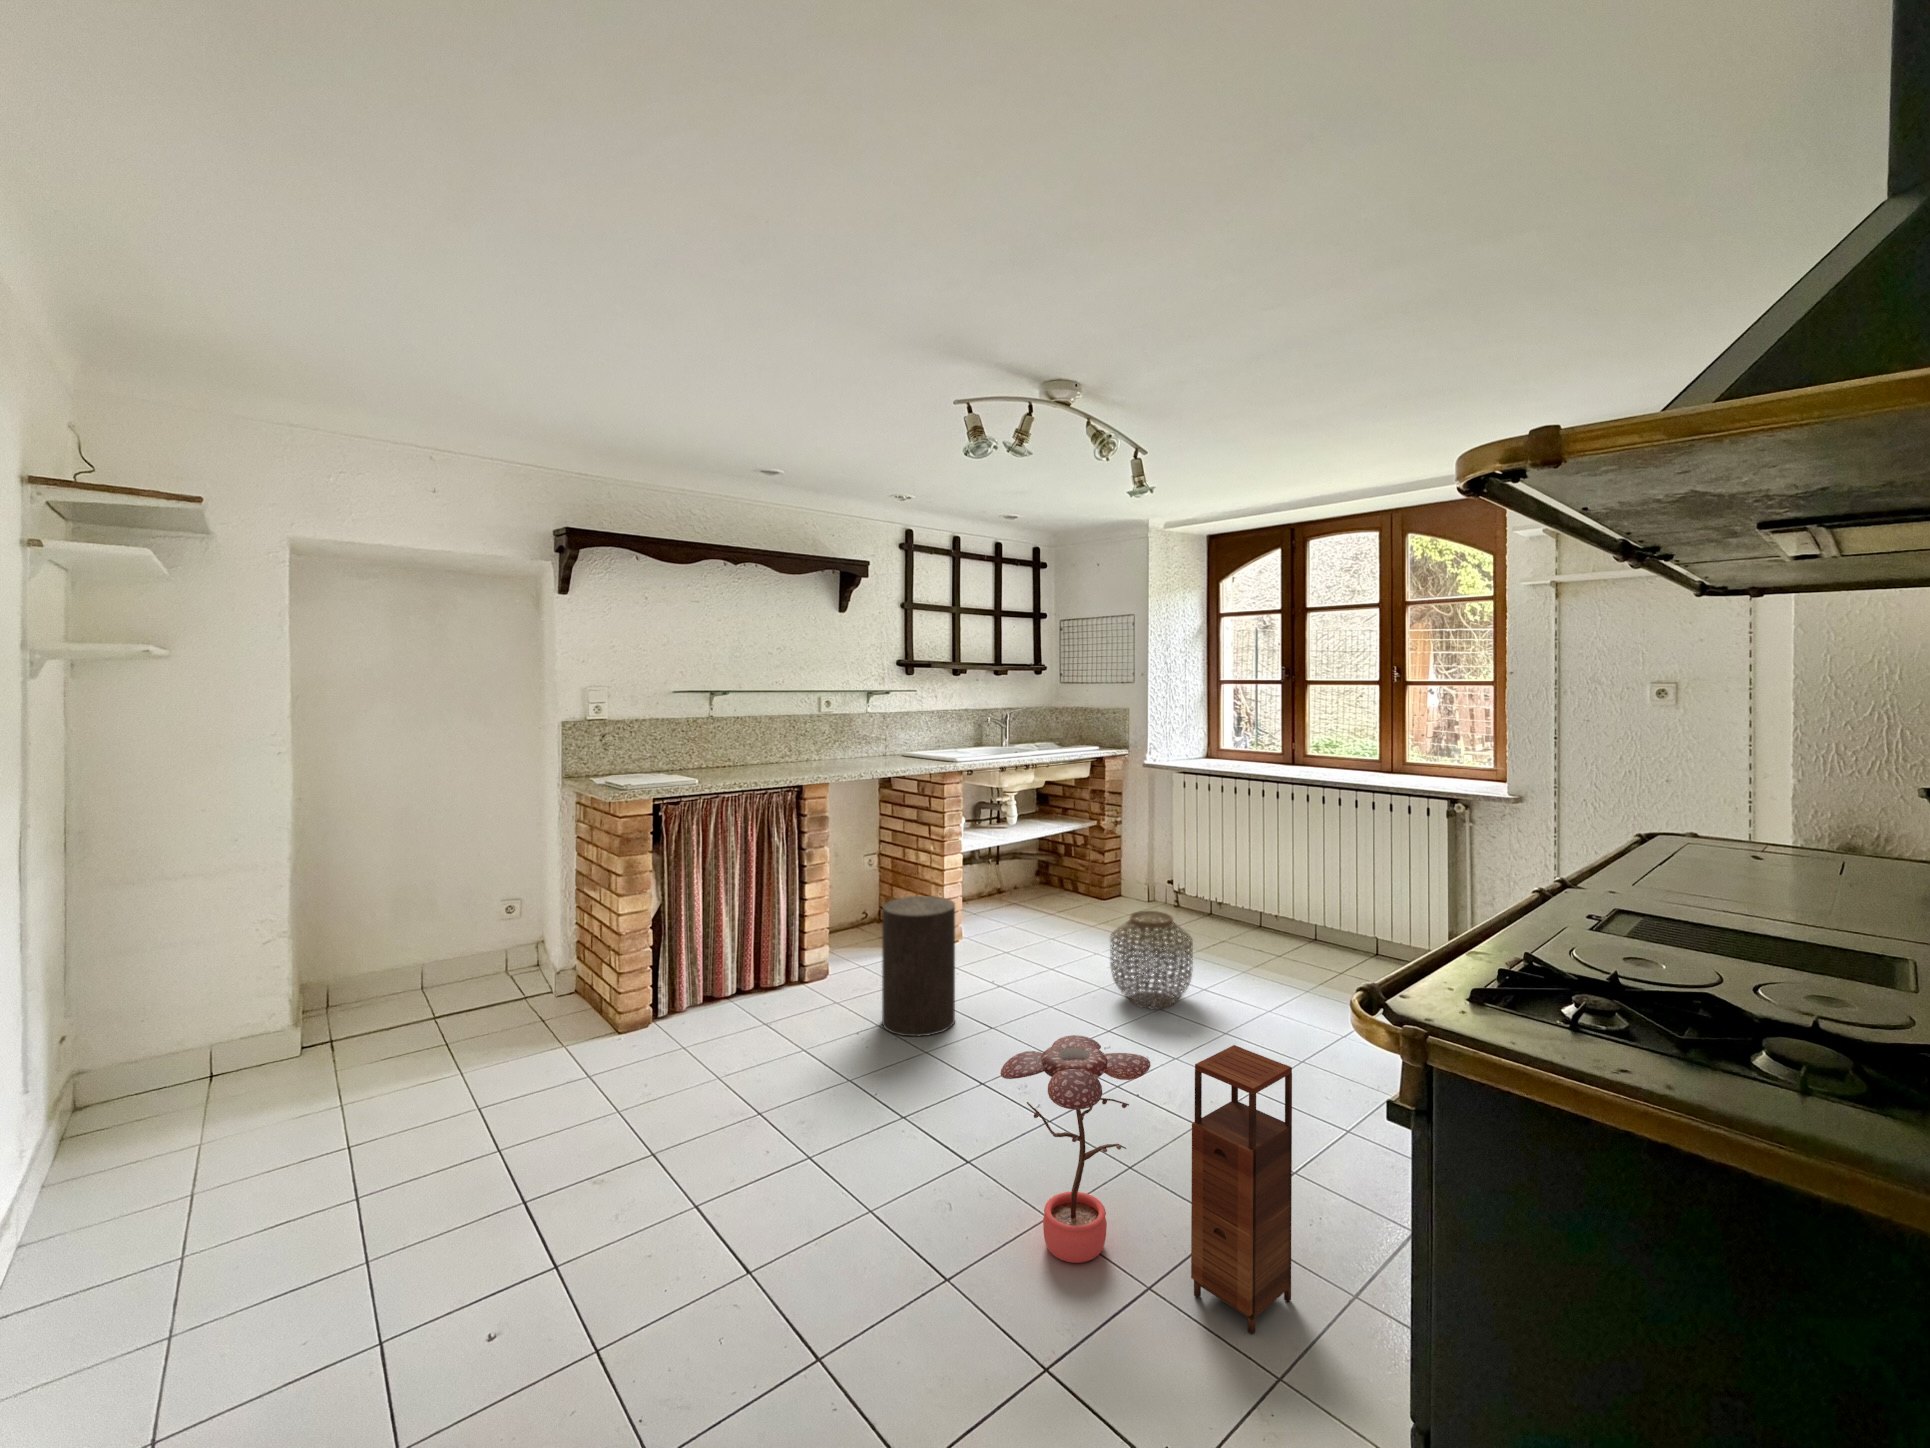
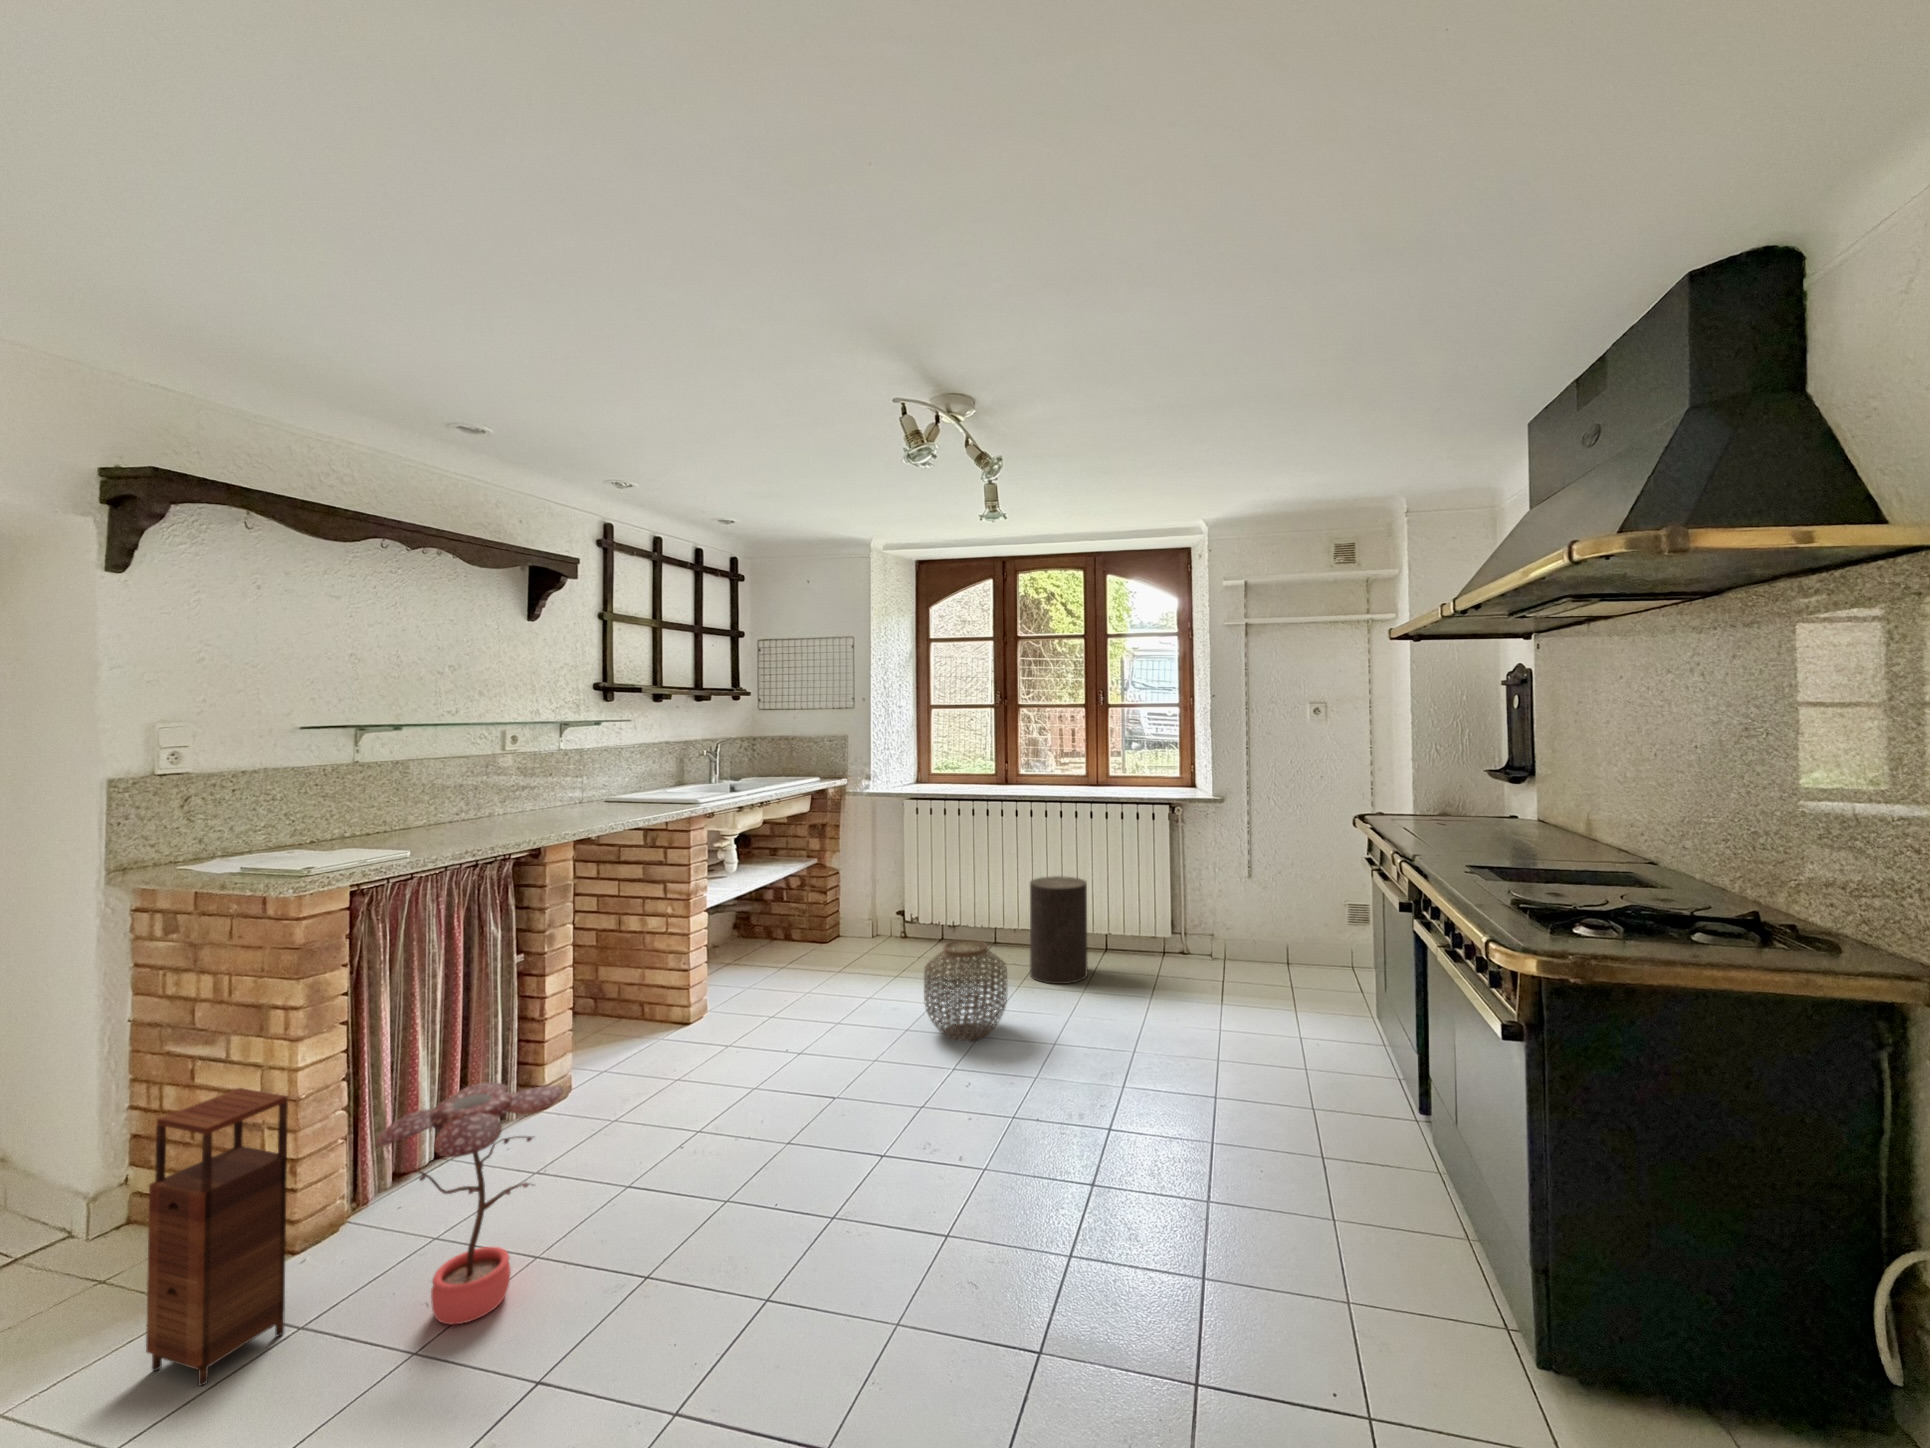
stool: present [882,896,955,1037] -> present [1030,876,1088,984]
potted plant: present [1000,1035,1151,1263] -> present [375,1082,563,1324]
storage cabinet: present [1191,1045,1292,1334] -> present [146,1088,288,1386]

